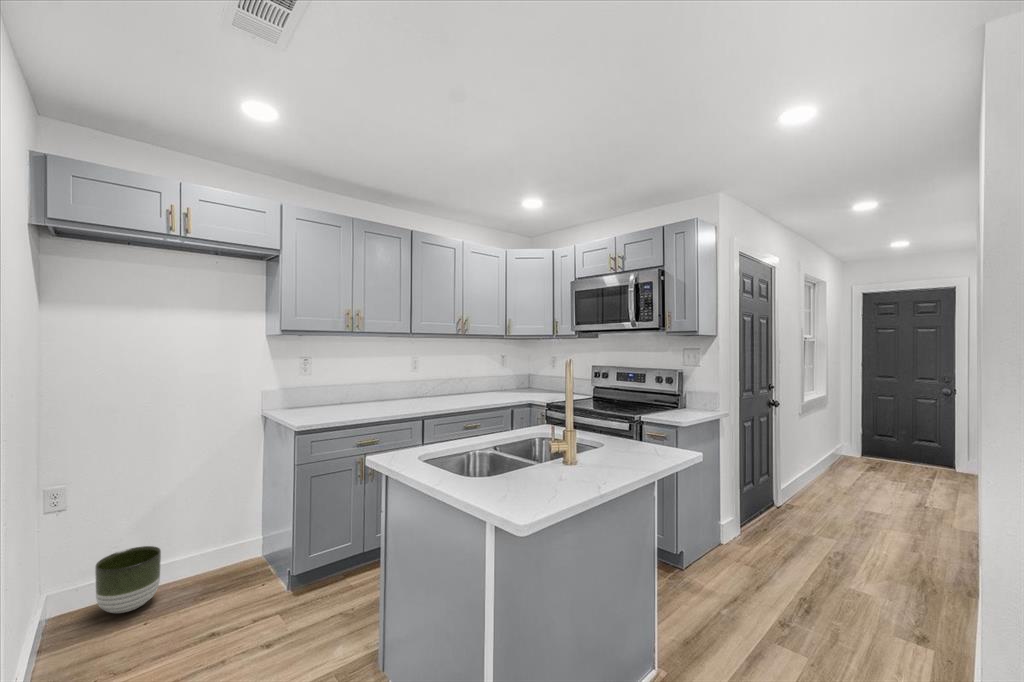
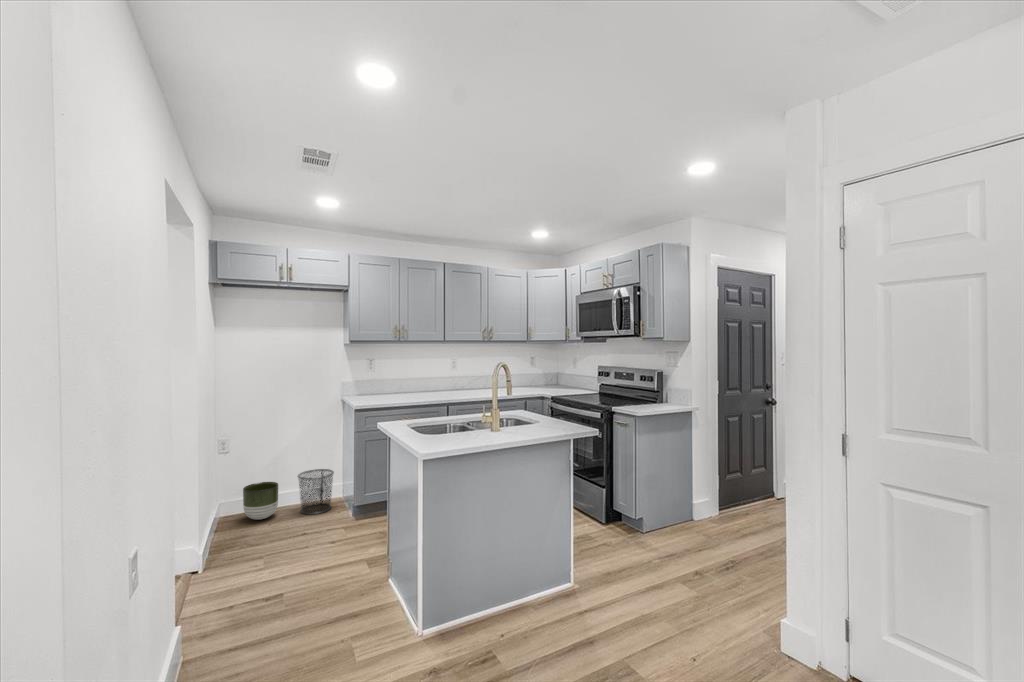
waste bin: none [194,516,254,591] -> present [298,469,334,514]

